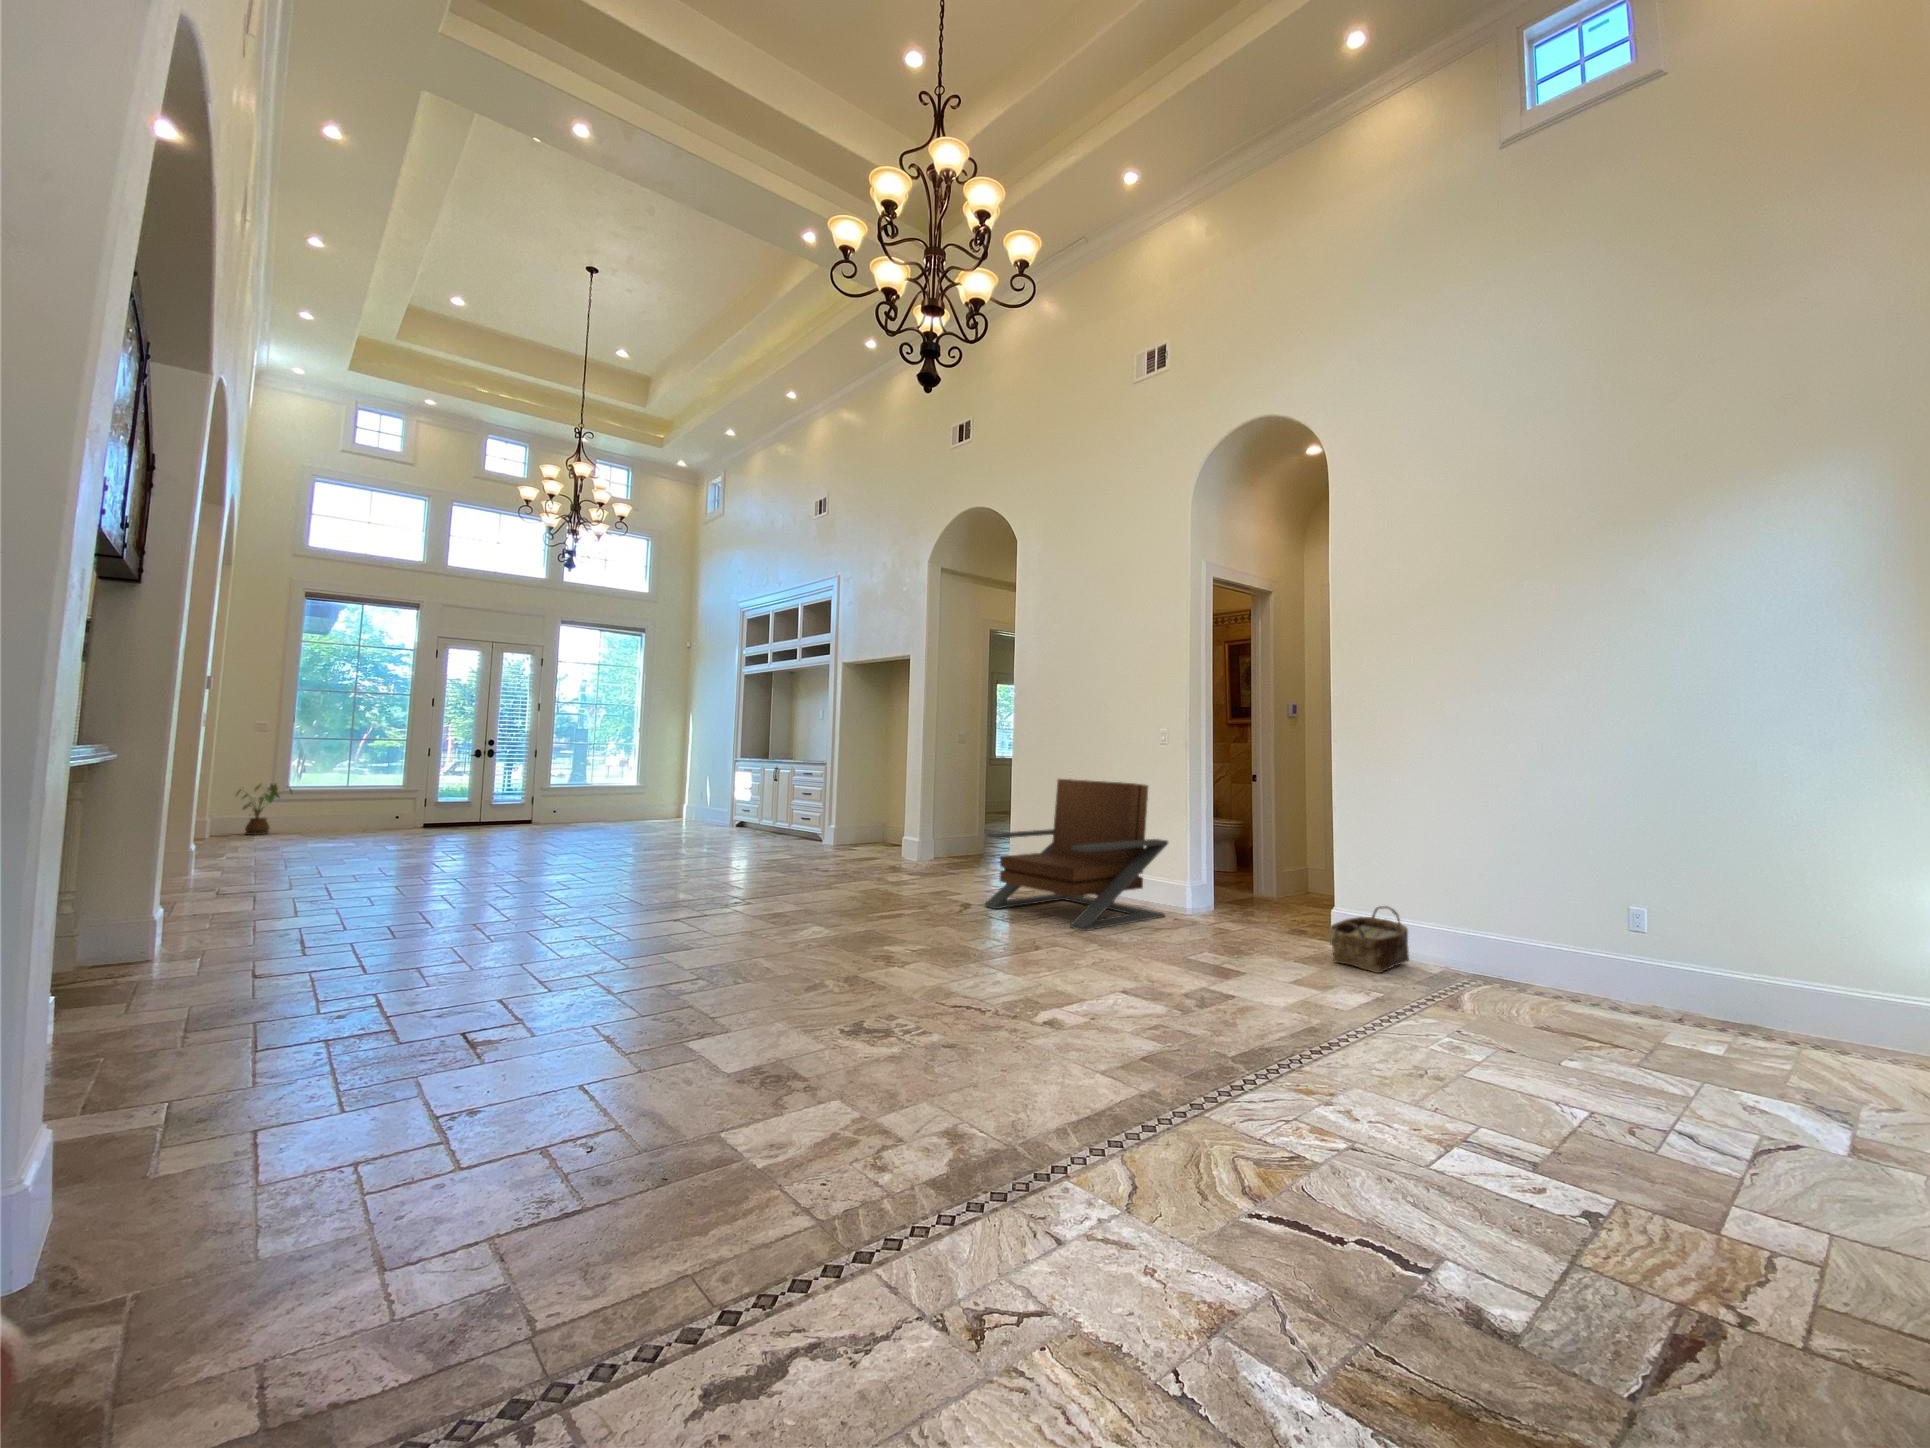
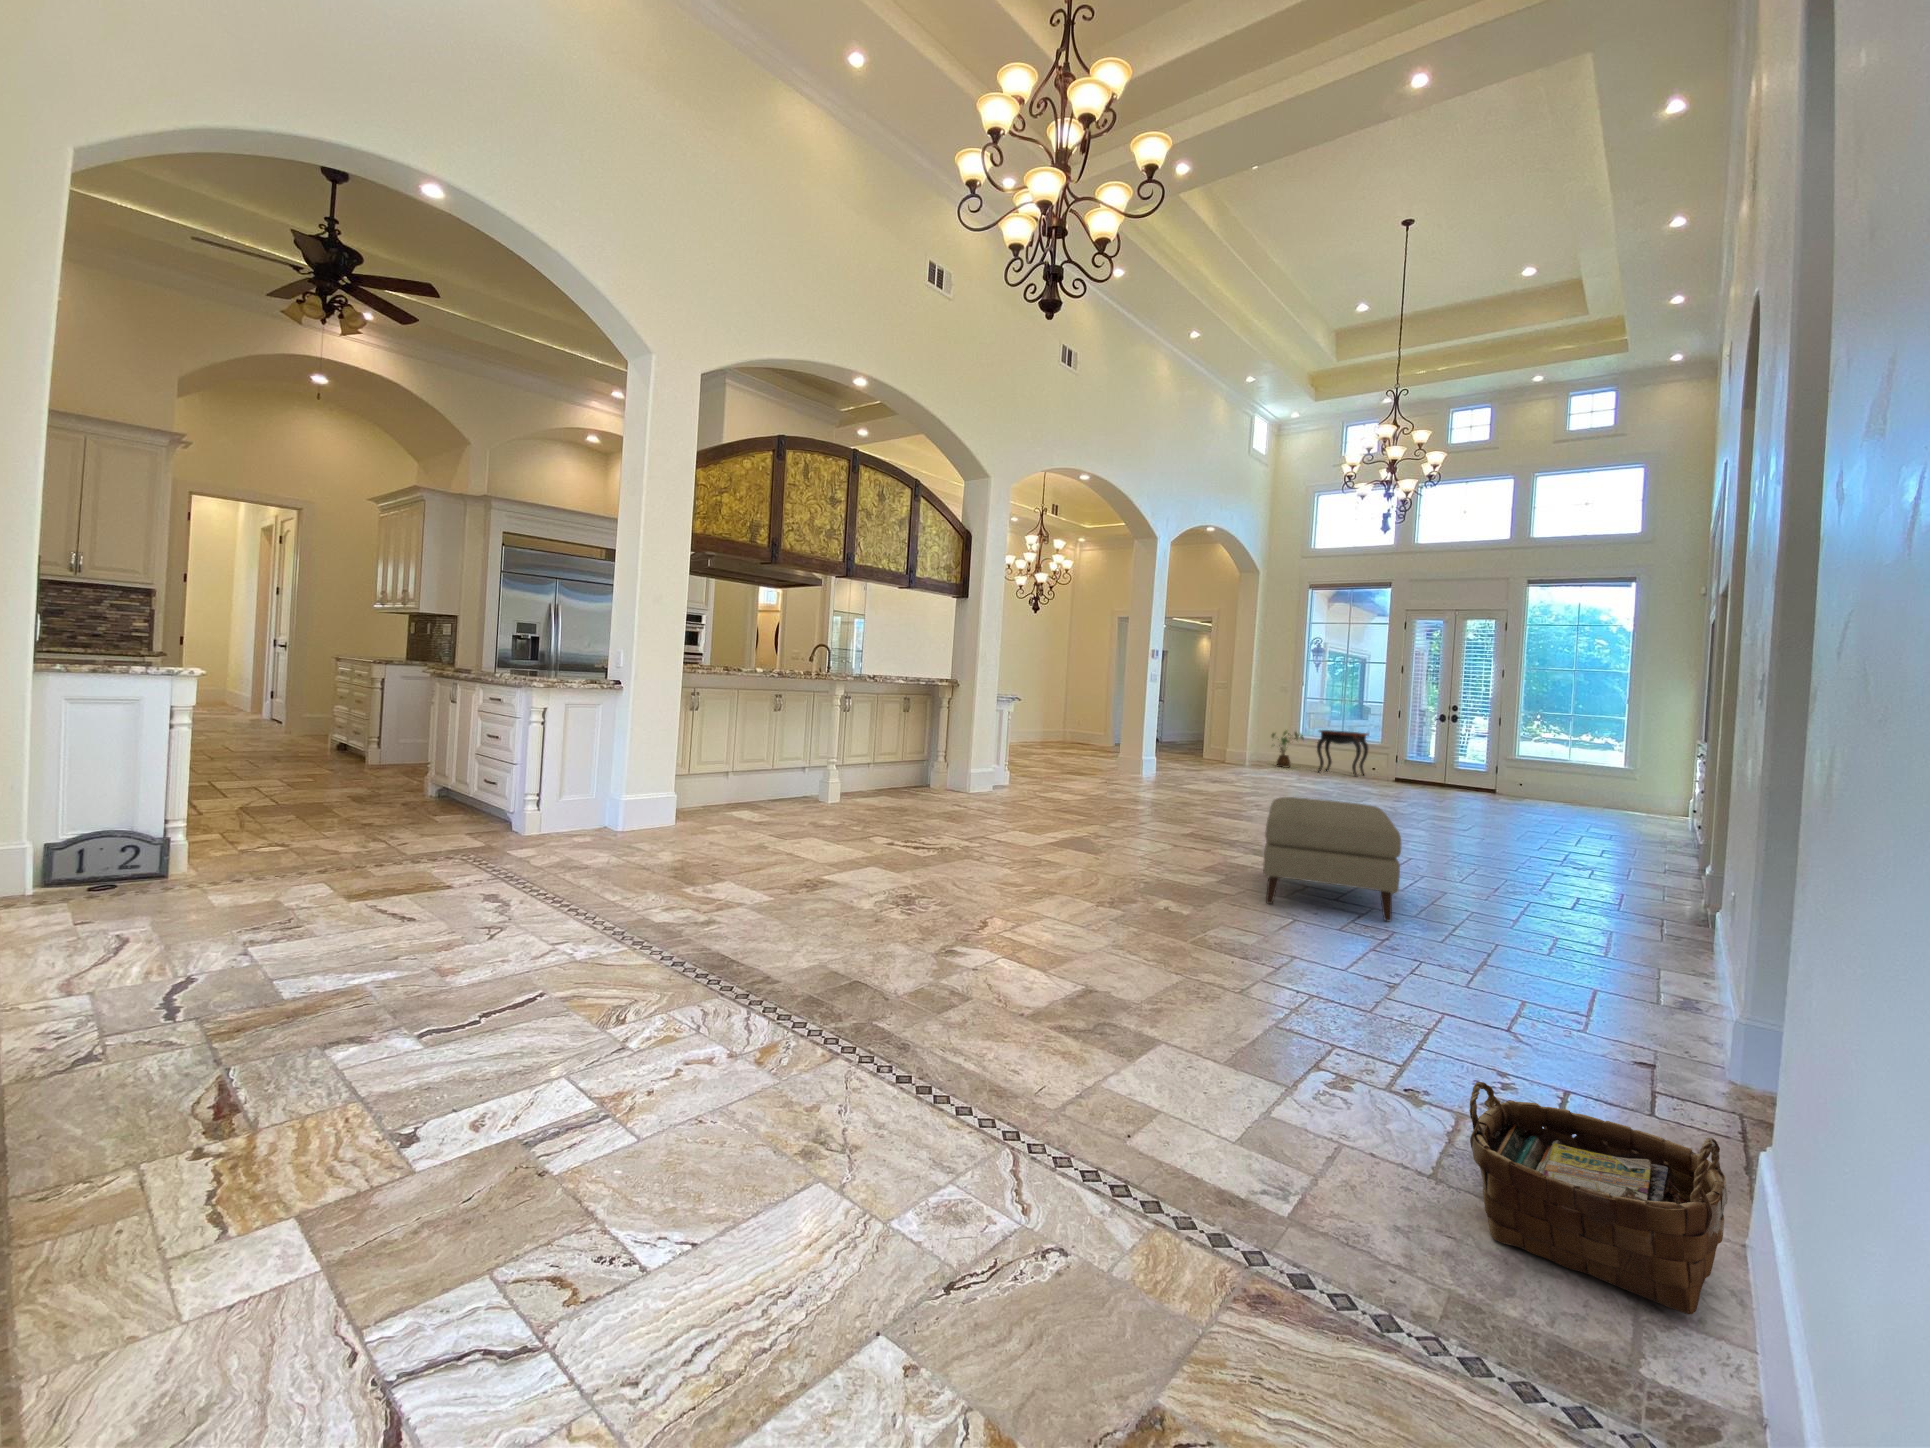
side table: none [324,778,395,834] -> present [1317,730,1368,777]
lounge chair: present [985,779,1168,931] -> none [1418,759,1700,1047]
ottoman: none [812,836,971,930] -> present [1263,797,1401,921]

